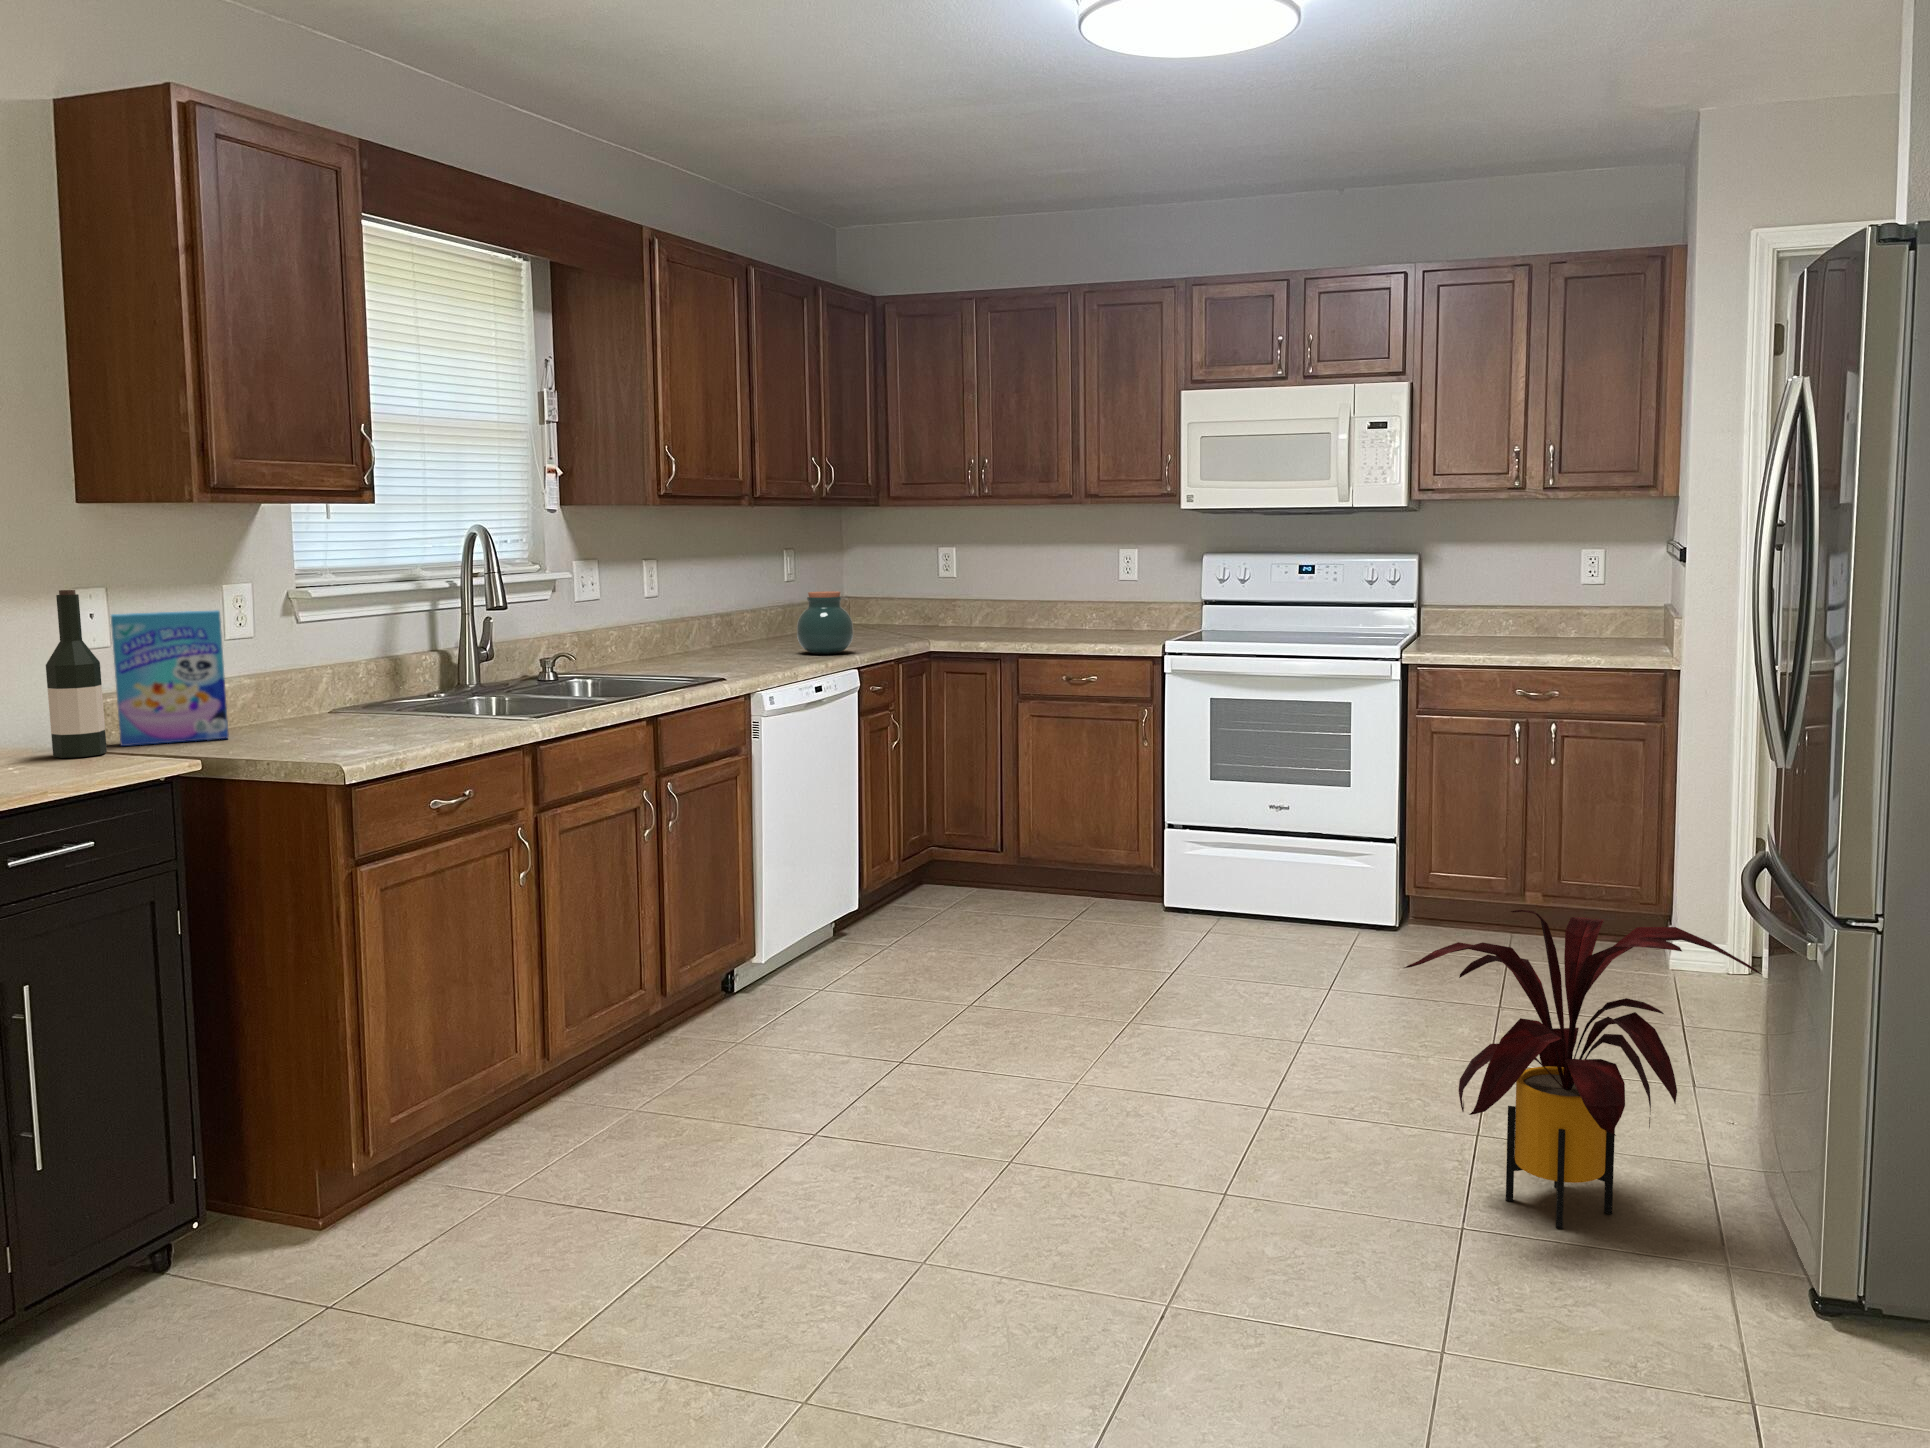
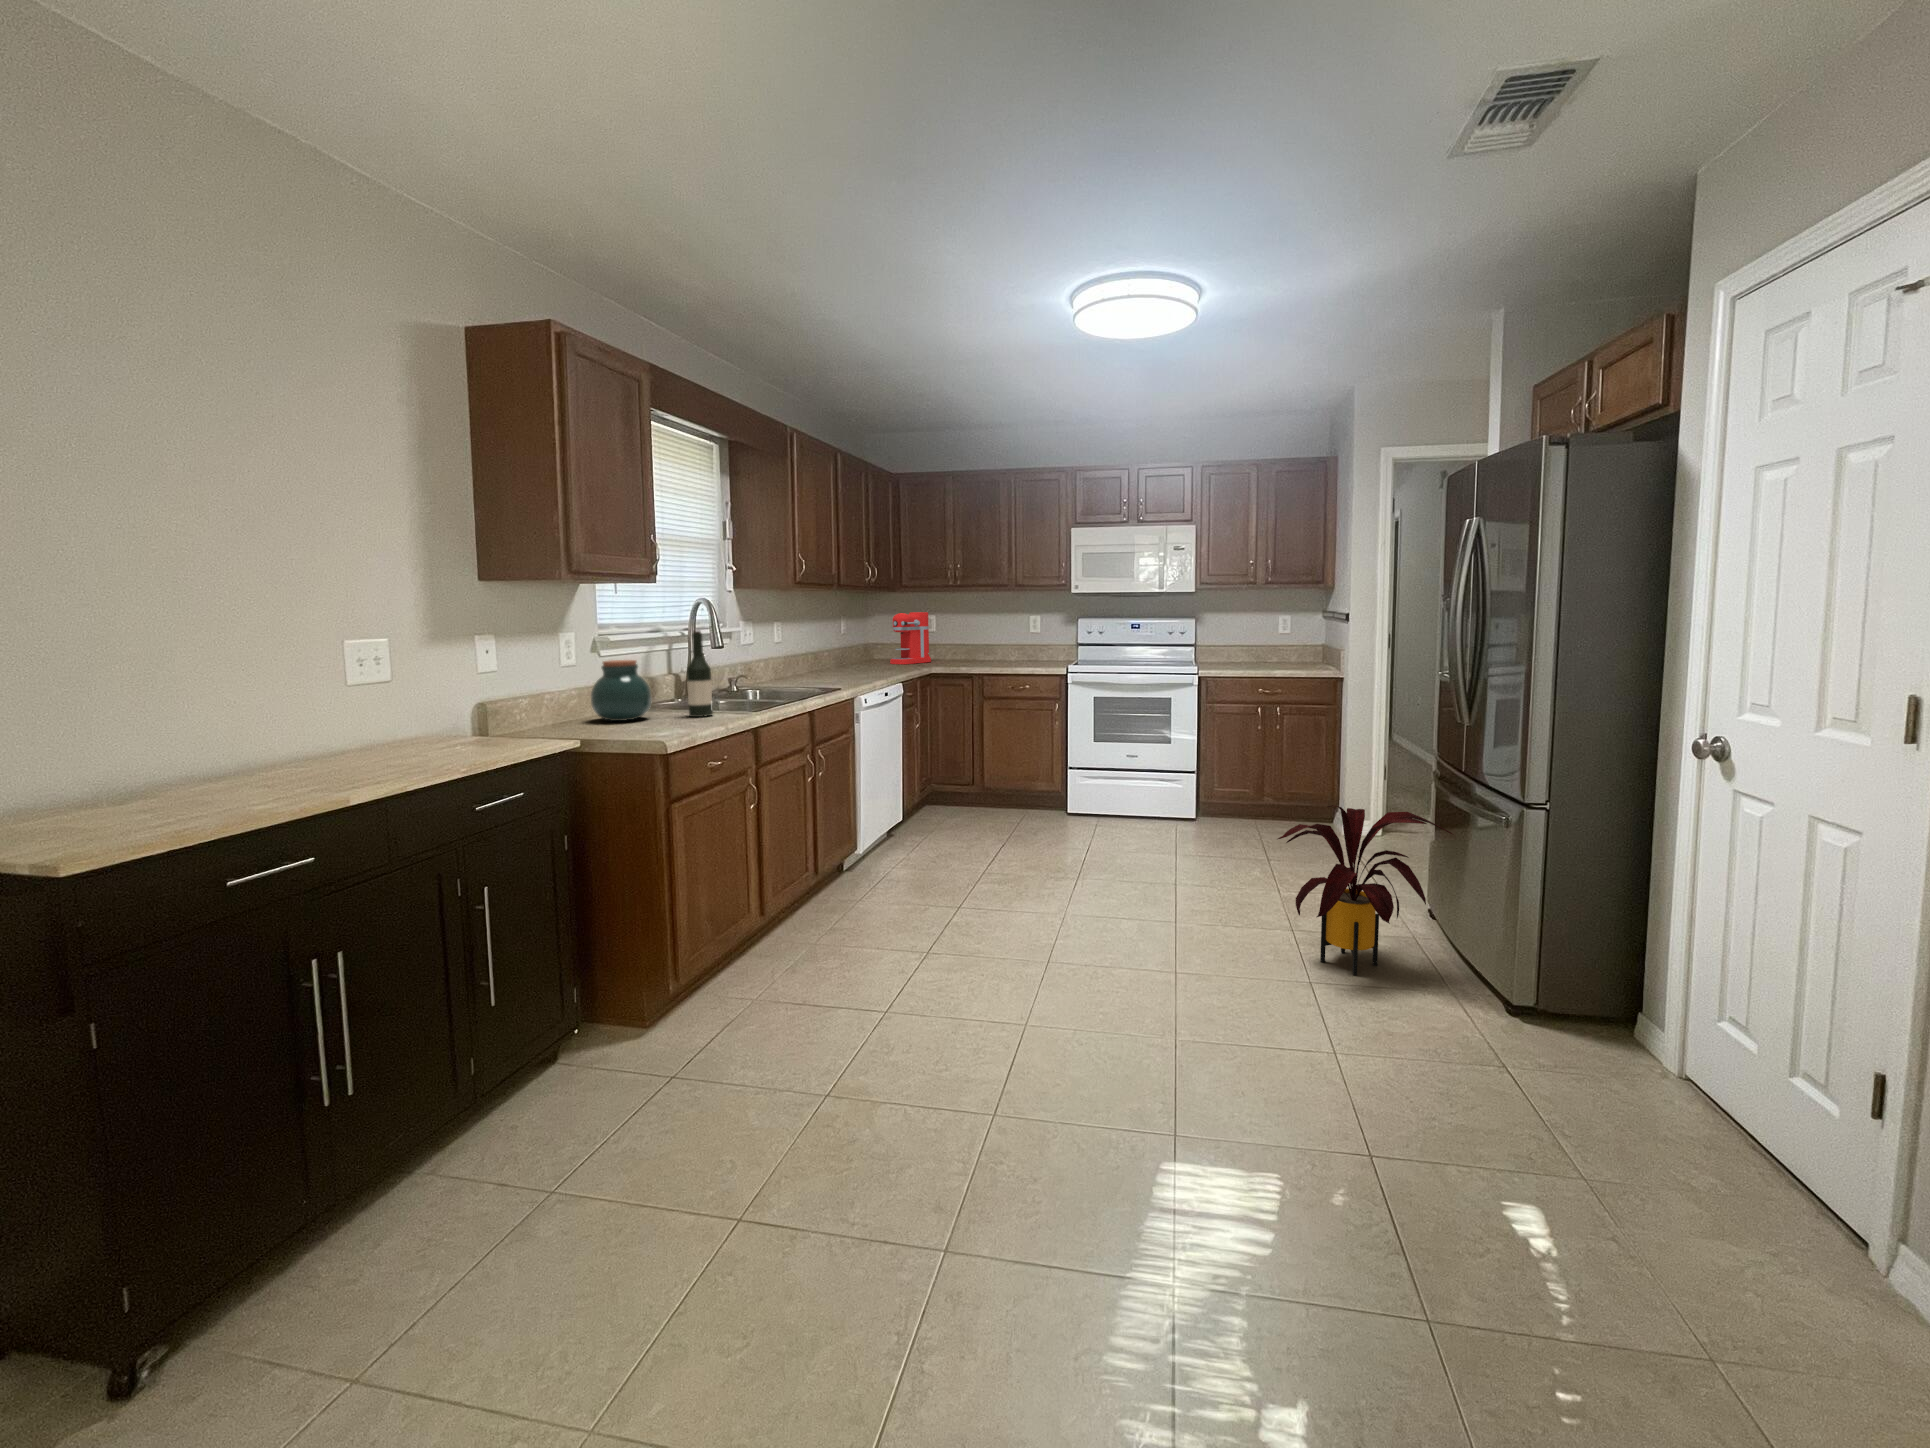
coffee maker: none [870,542,944,635] -> present [890,612,931,664]
wine bottle: present [46,590,107,758] -> present [687,630,713,717]
jar: present [797,591,853,654] -> present [591,660,652,721]
cereal box: present [111,610,229,746] -> none [504,648,579,734]

